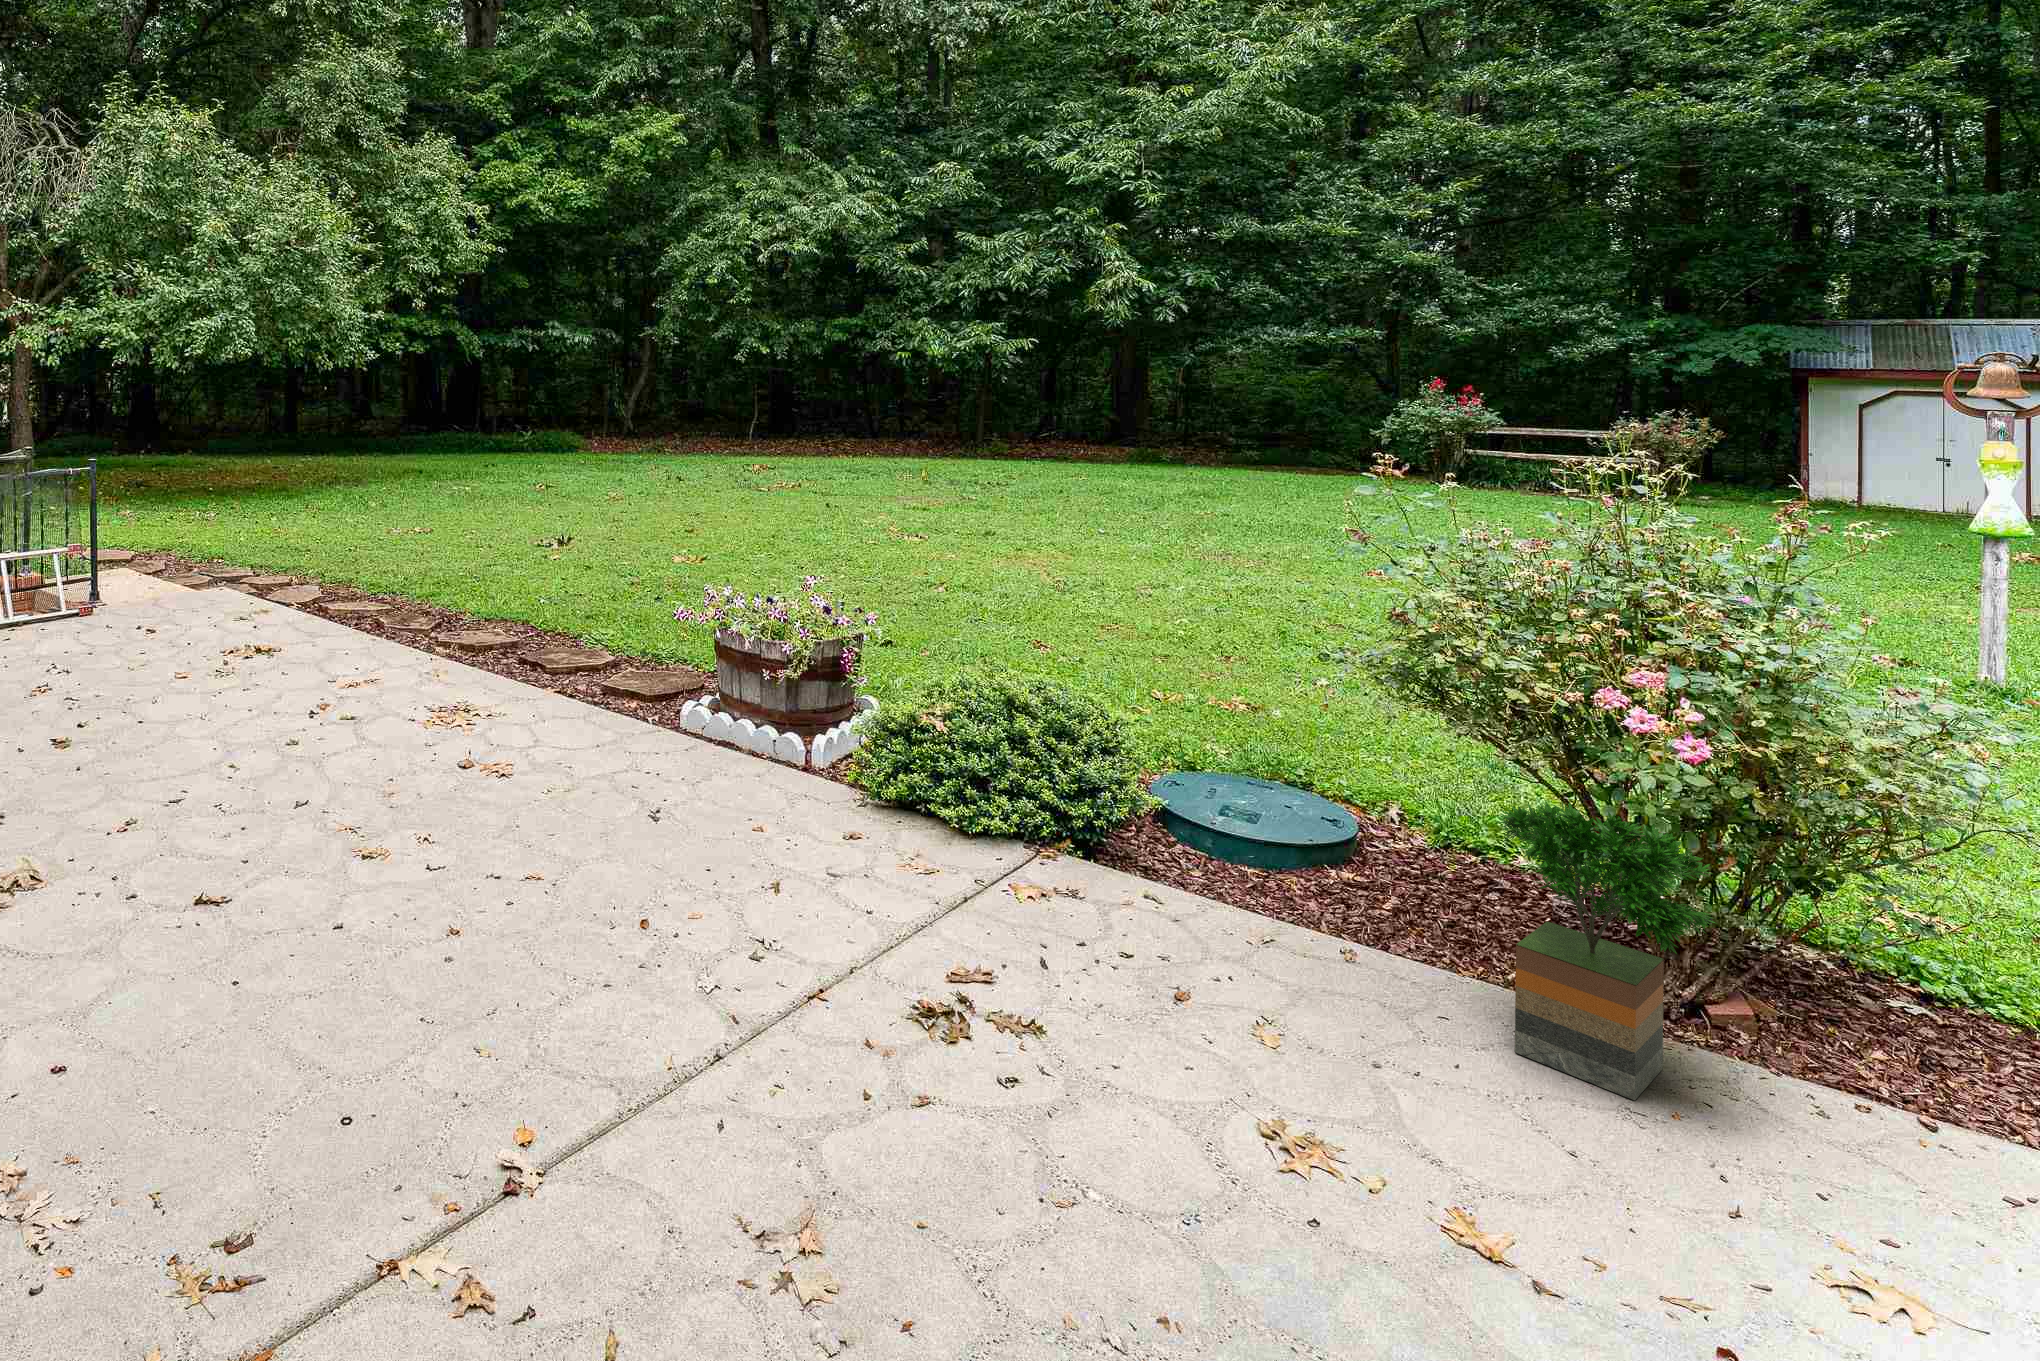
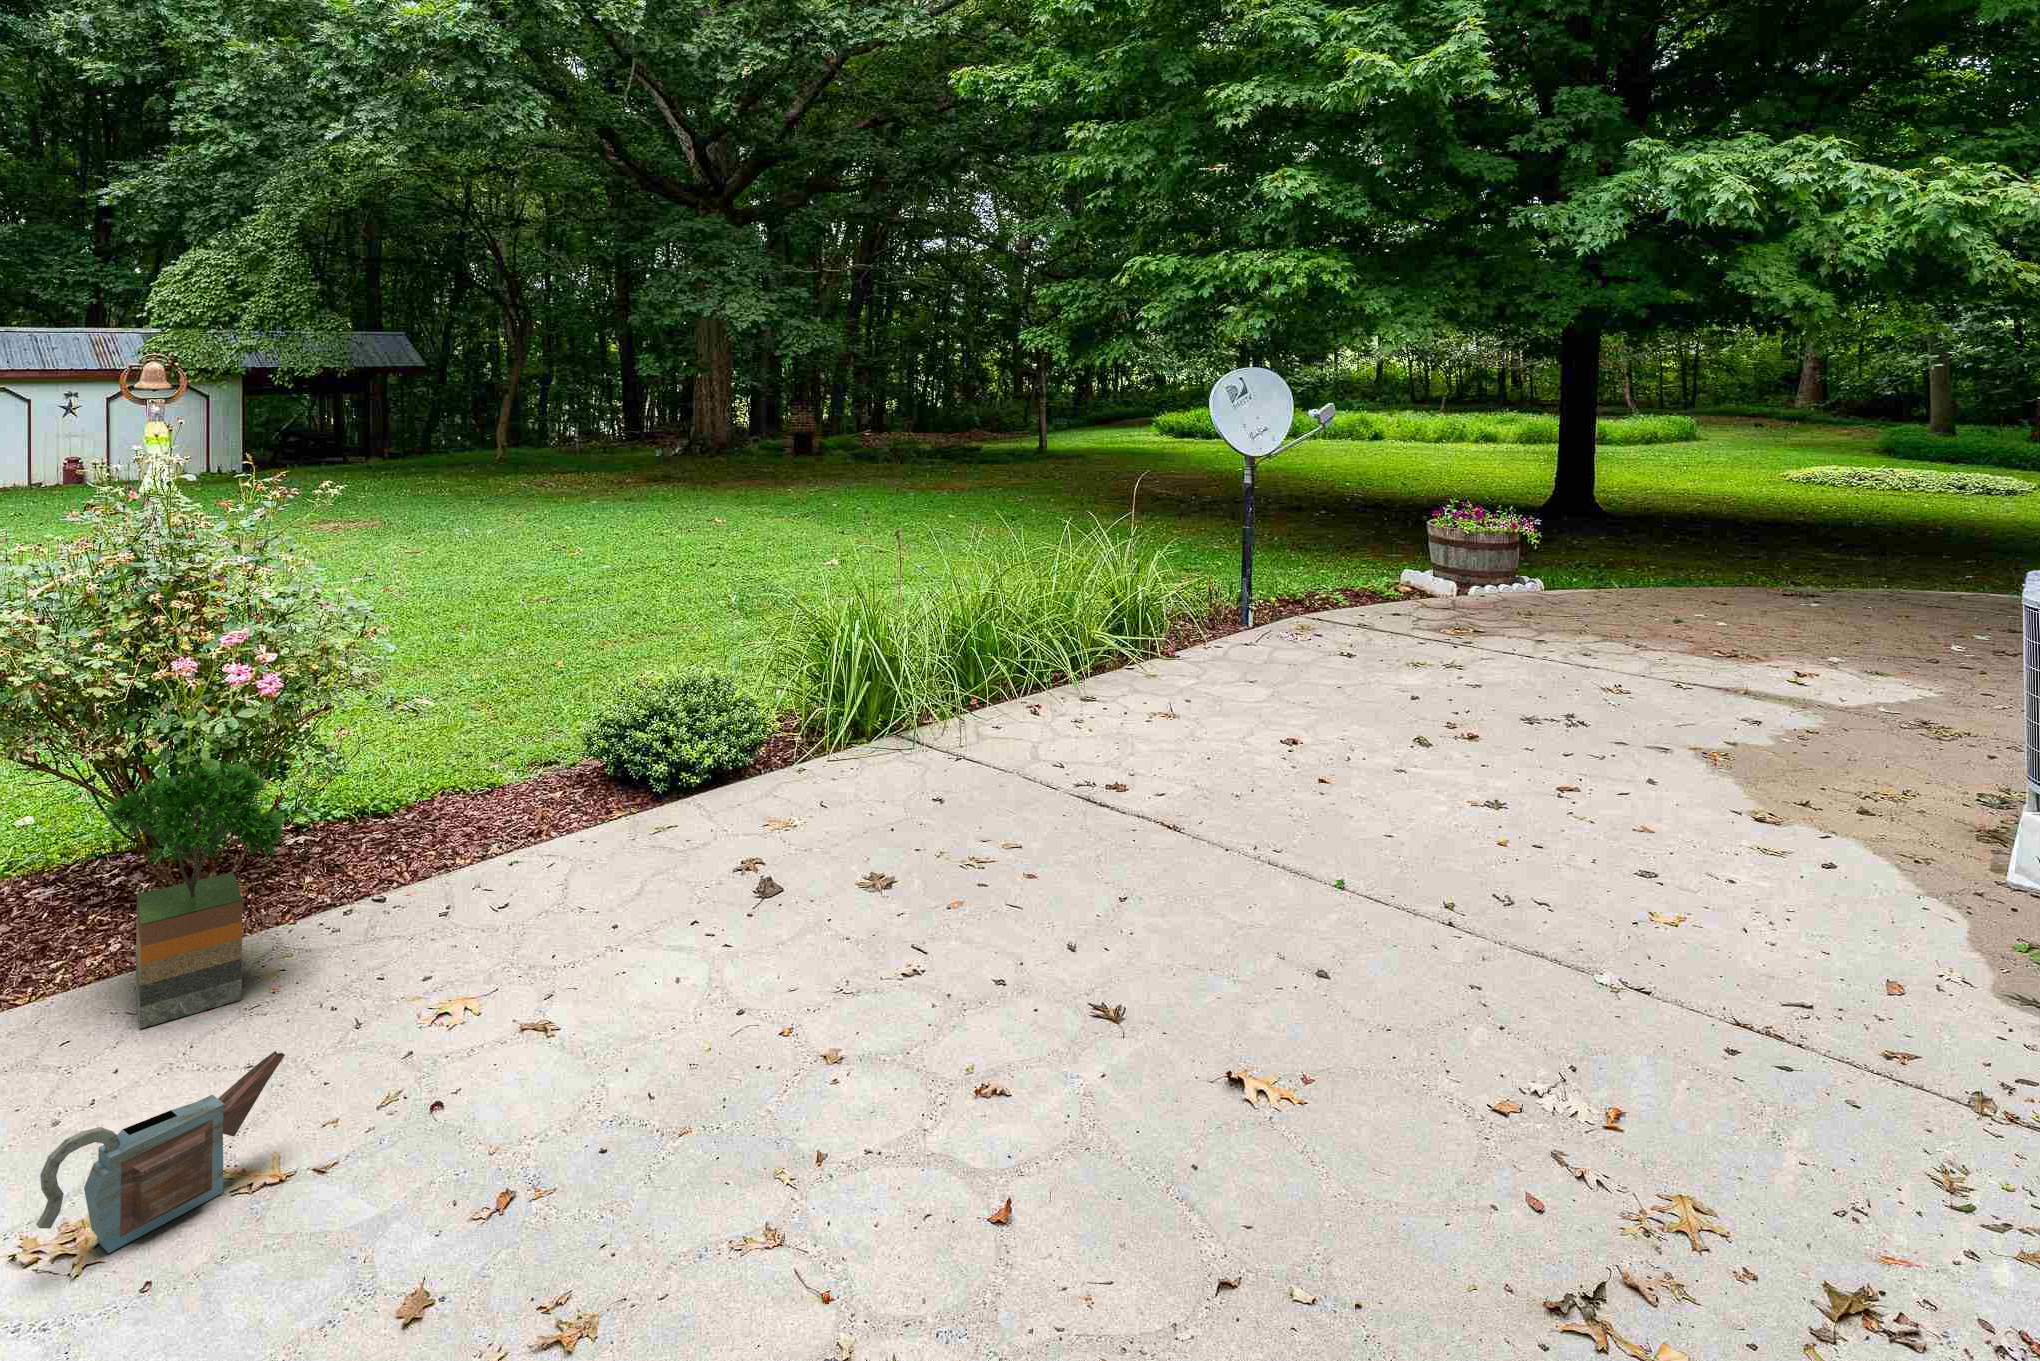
watering can: none [1258,1041,1515,1216] -> present [36,1051,285,1253]

